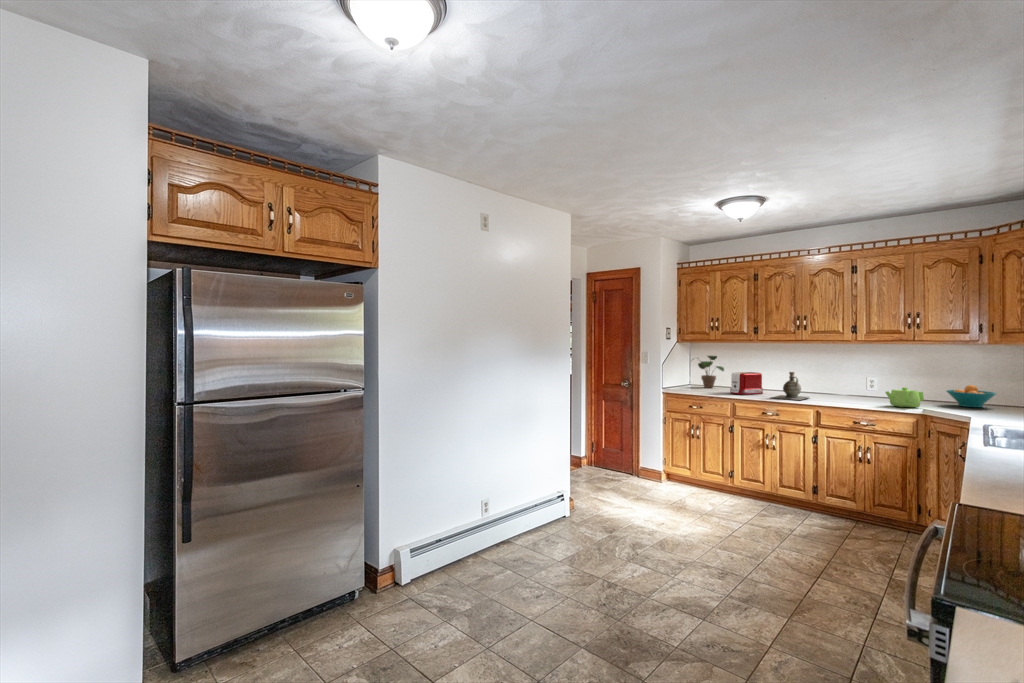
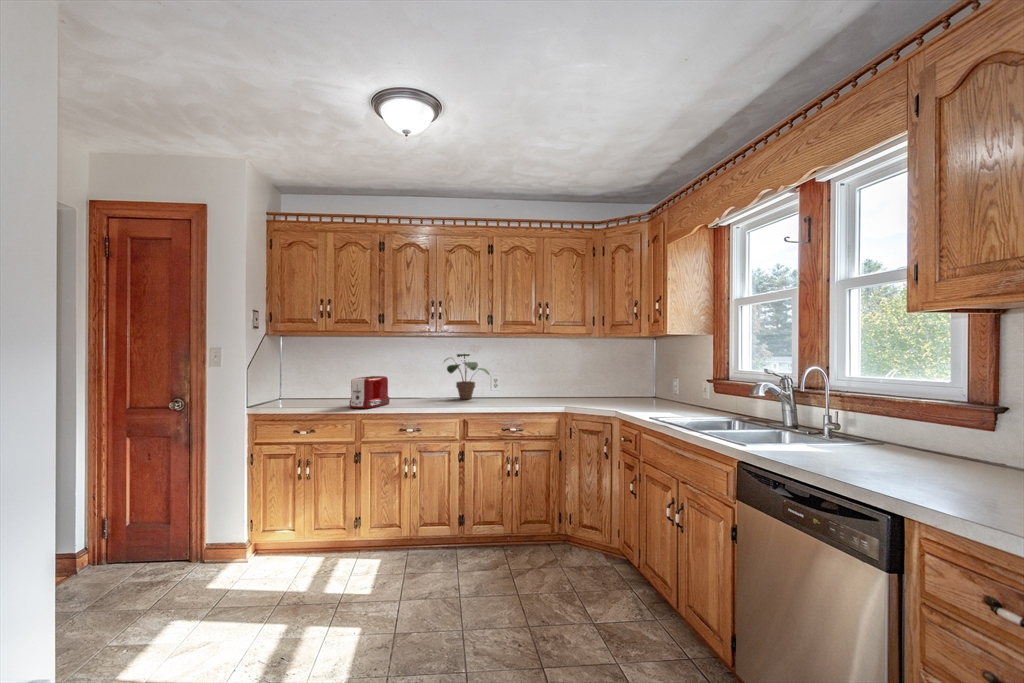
potted plant: present [698,356,724,388] -> present [445,354,489,399]
ceramic jug: present [772,372,809,400] -> none [407,373,450,410]
fruit bowl: present [947,385,996,407] -> none [568,377,606,399]
teapot: present [885,387,924,408] -> none [530,384,560,407]

